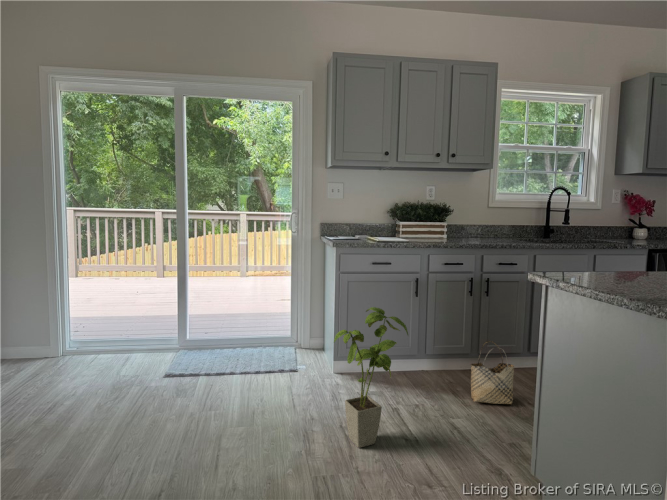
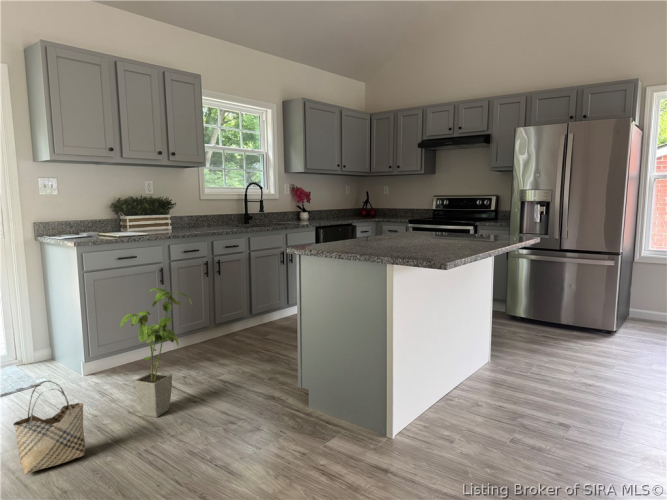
woven basket: present [471,341,514,404] -> present [13,381,85,475]

